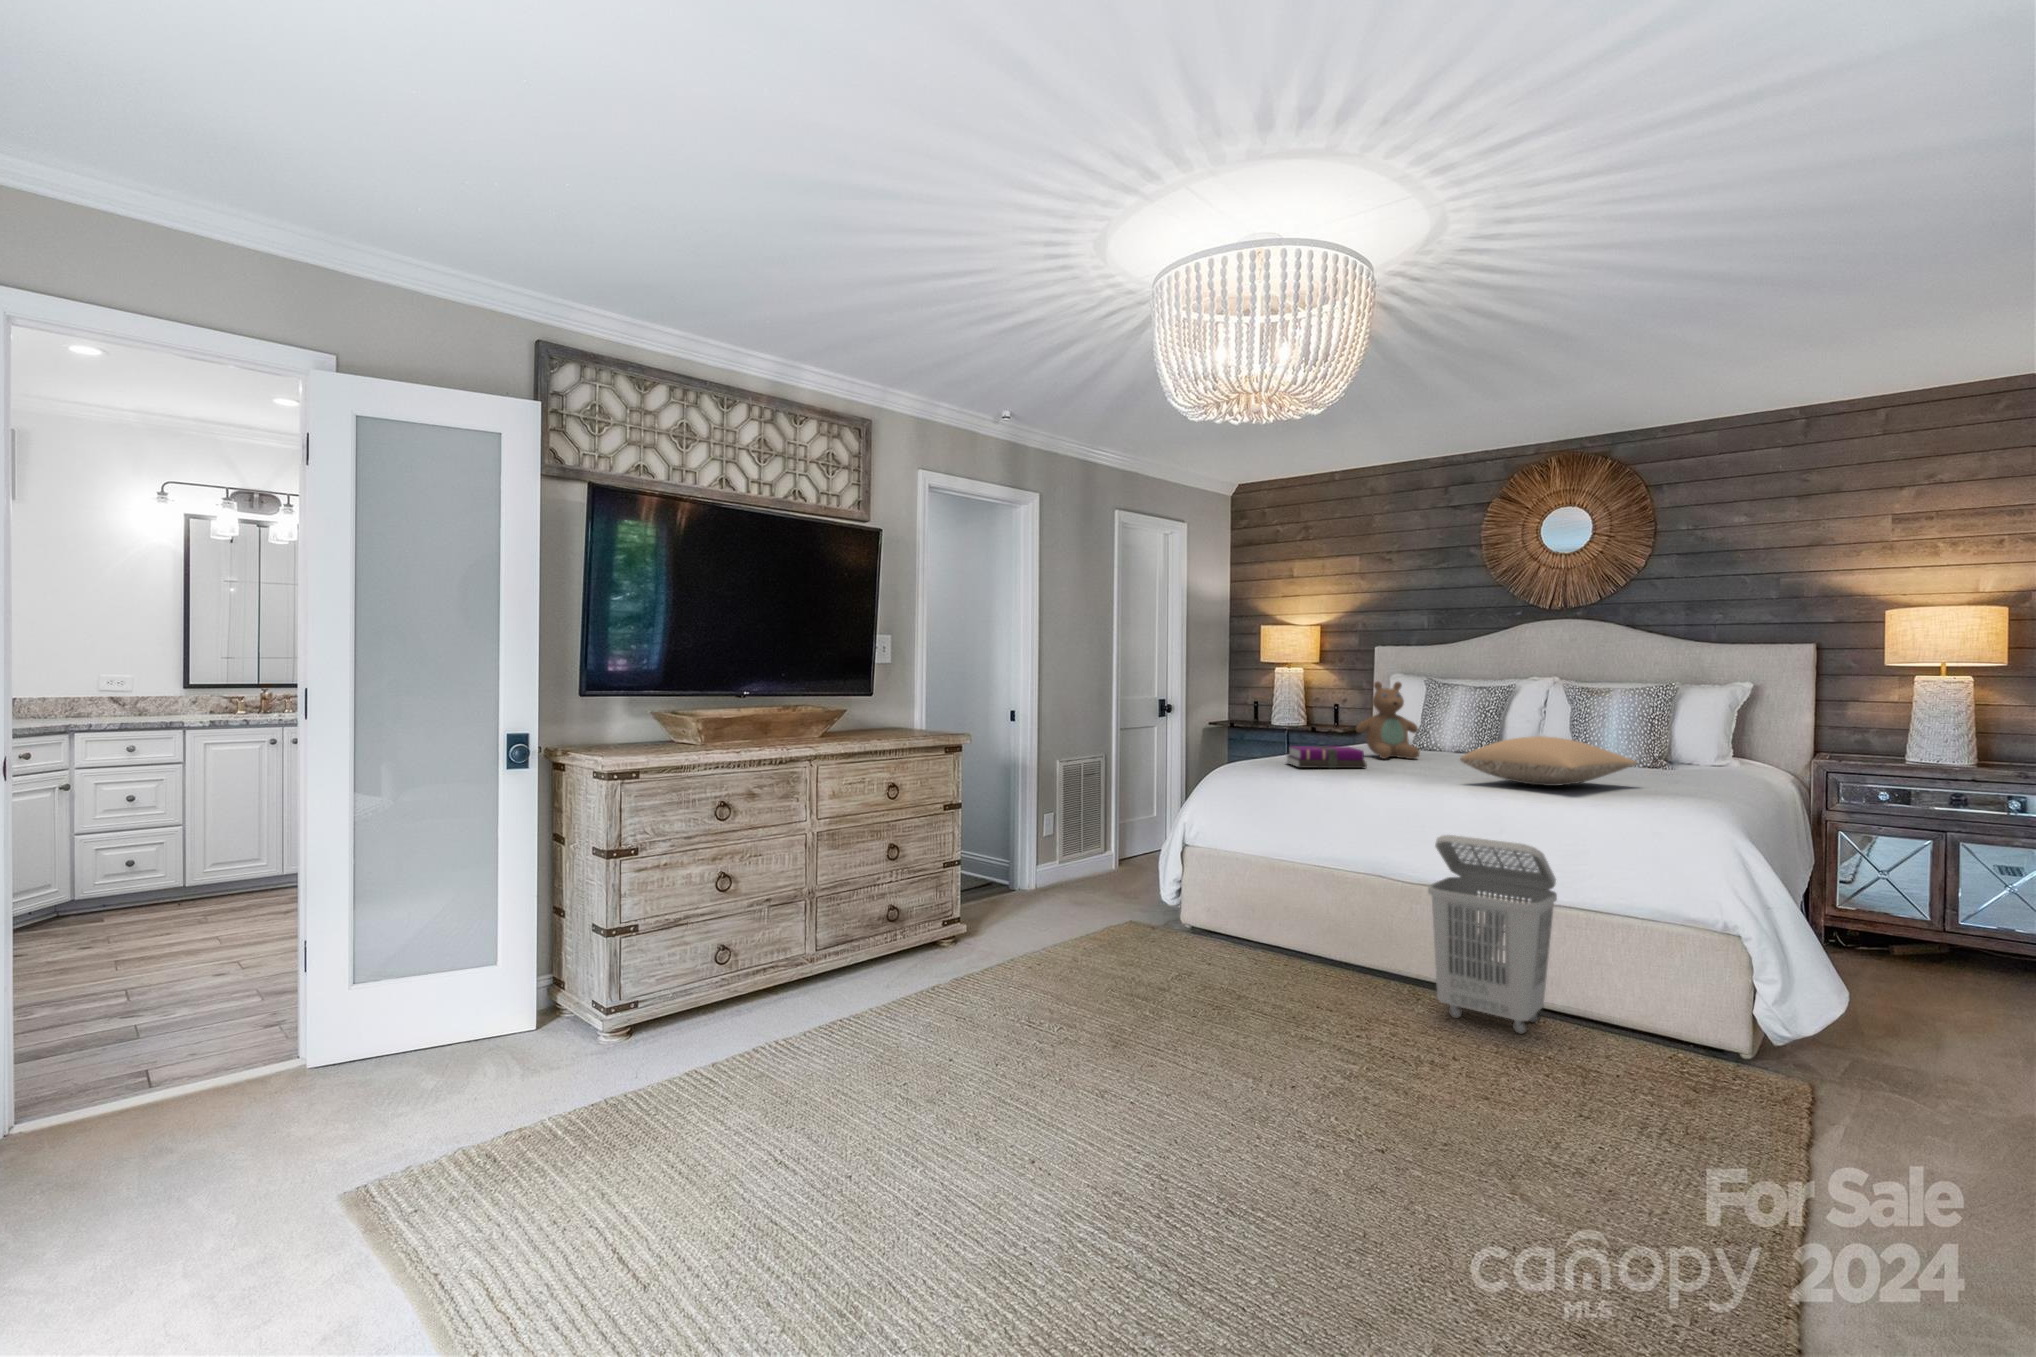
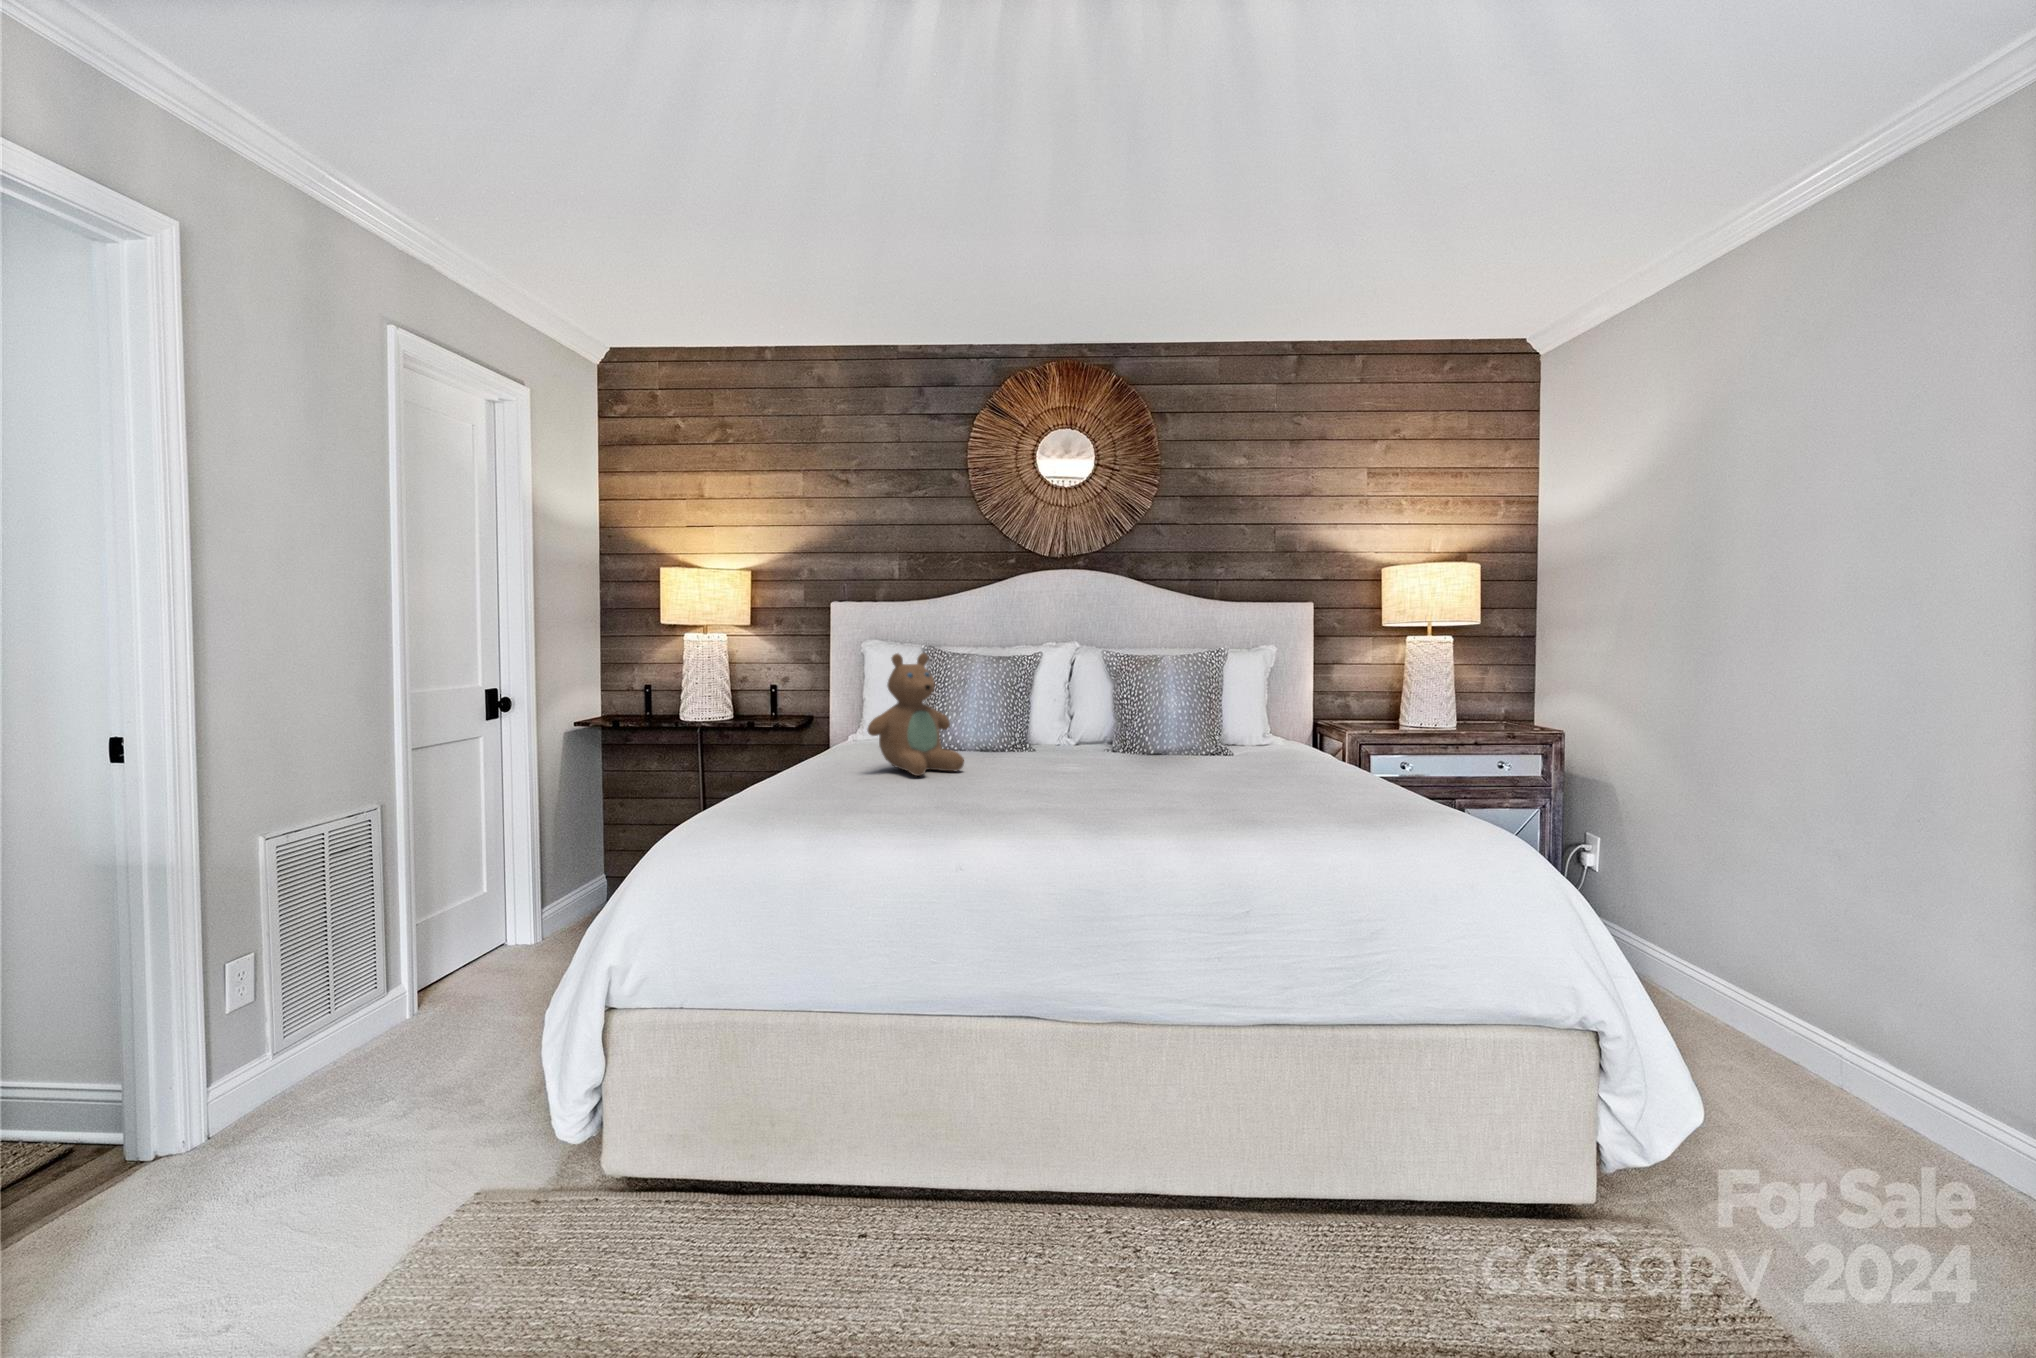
pillow: present [1460,736,1637,786] -> none [1126,739,1327,818]
notebook: present [1287,746,1367,768] -> none [782,765,928,819]
laundry basket: present [1428,835,1557,1034] -> none [1151,951,1361,1290]

